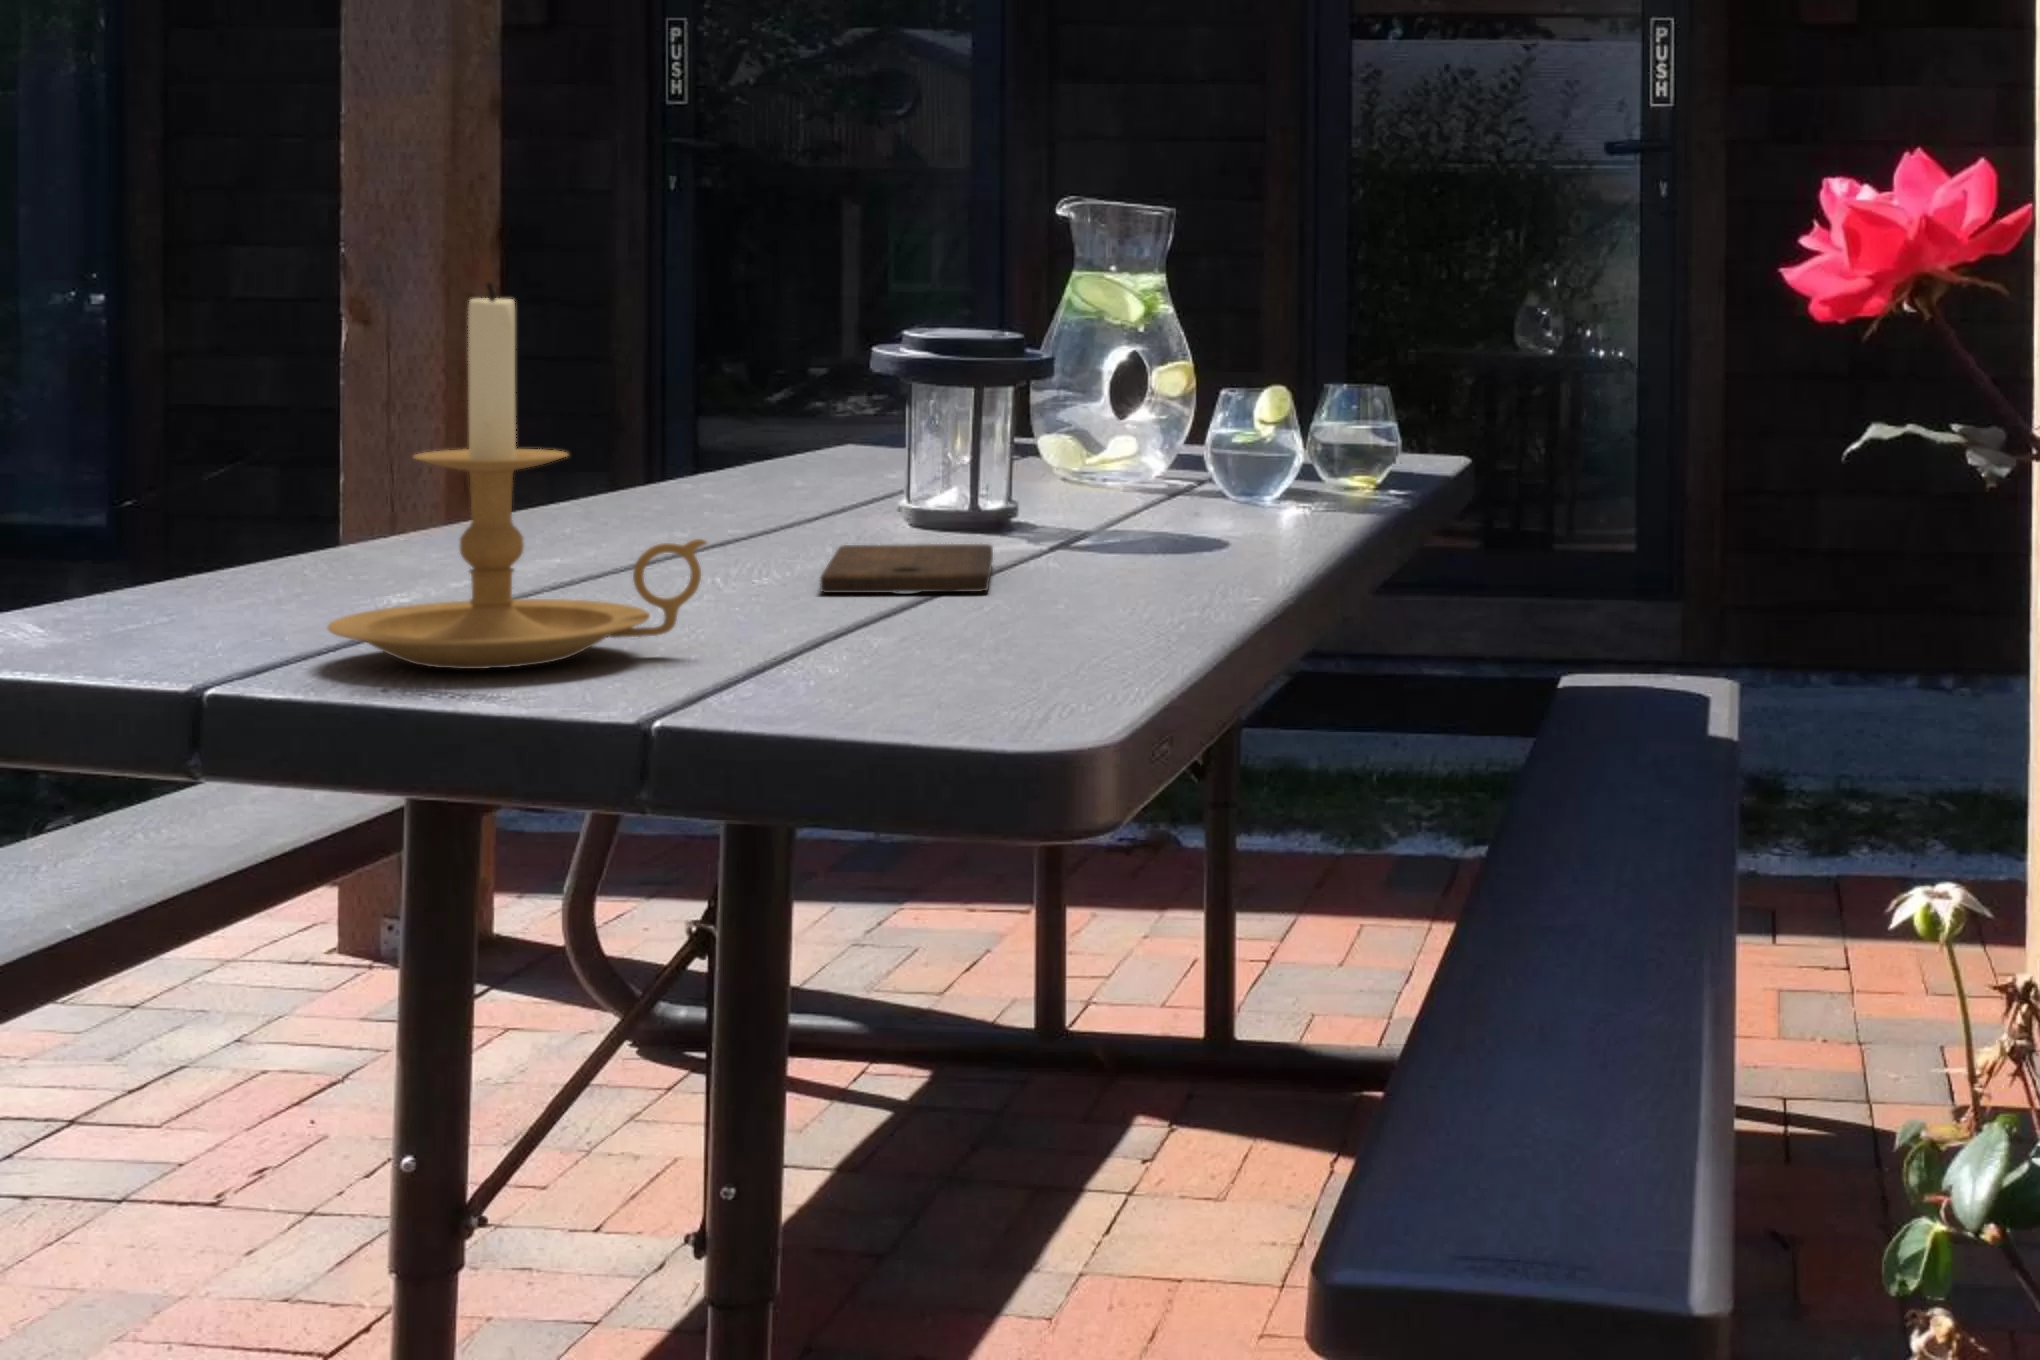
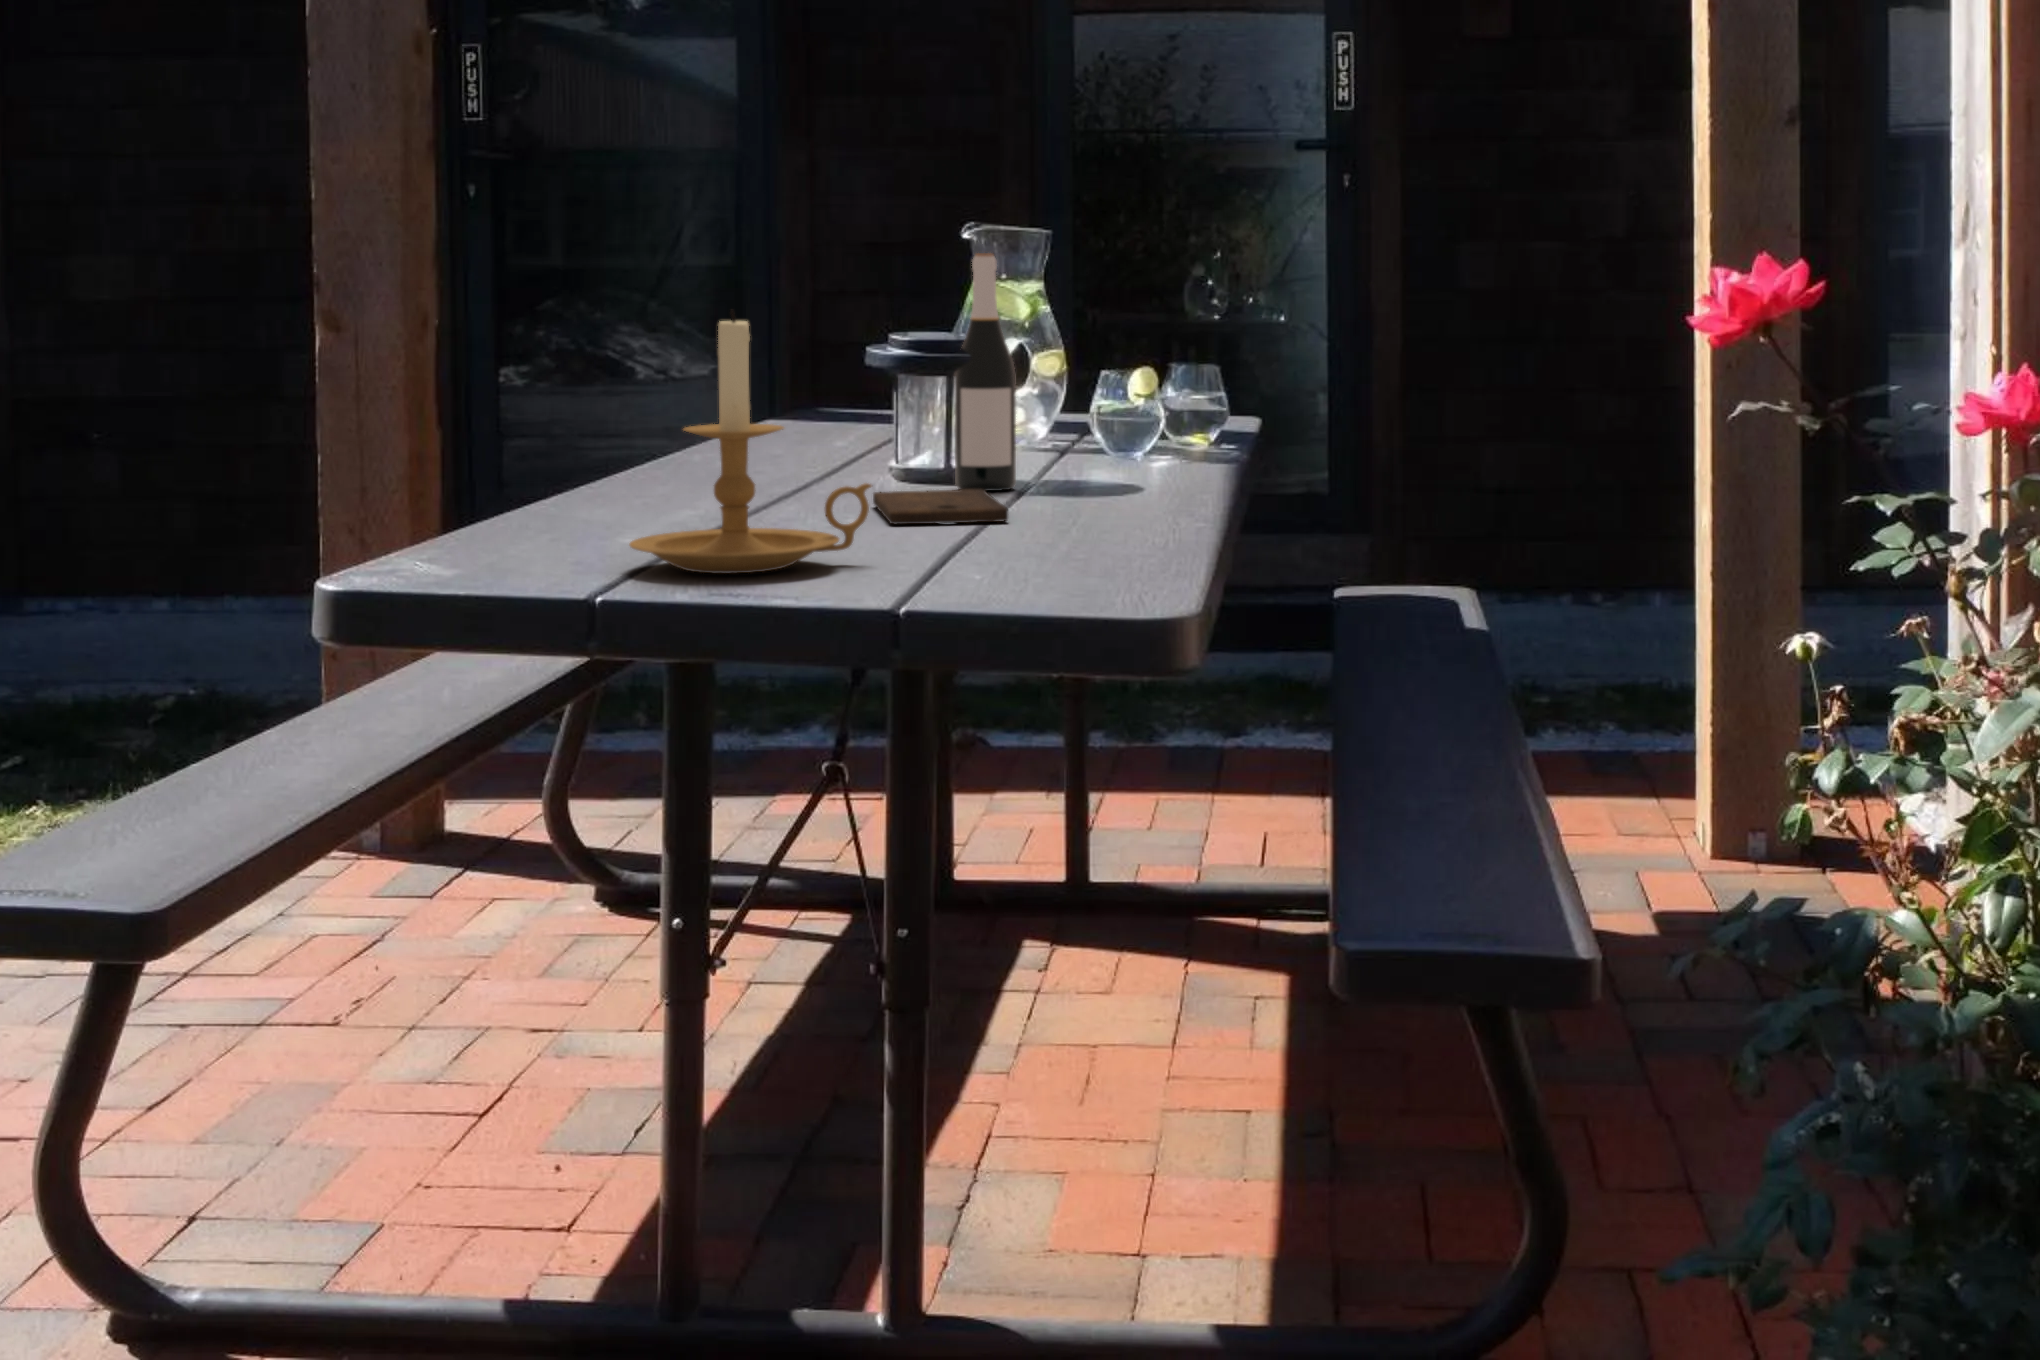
wine bottle: none [985,228,1067,545] -> present [954,253,1016,491]

